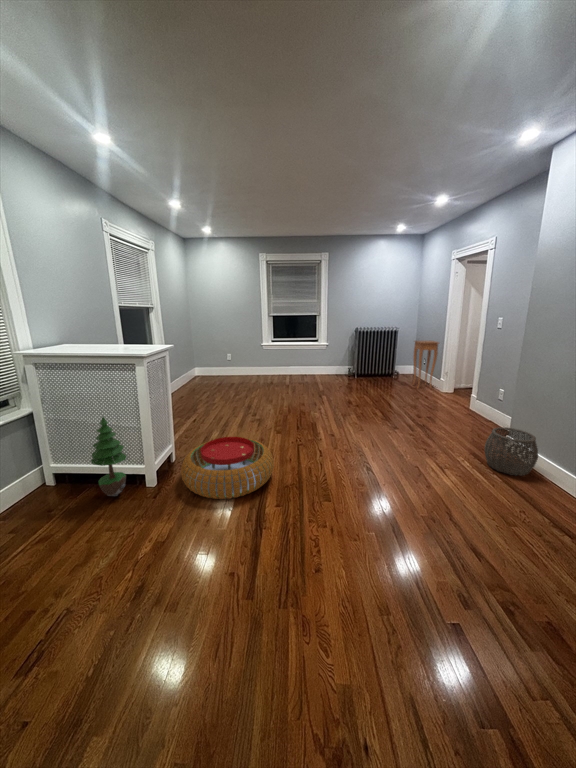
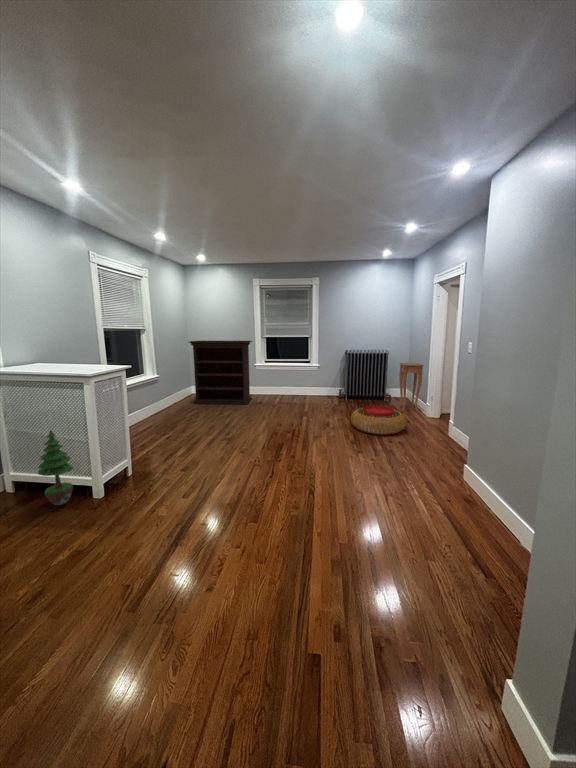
bookshelf: none [195,319,261,387] -> present [189,340,252,405]
woven basket: present [485,427,538,476] -> none [432,455,485,507]
pouf: present [181,437,274,499] -> present [351,405,406,435]

